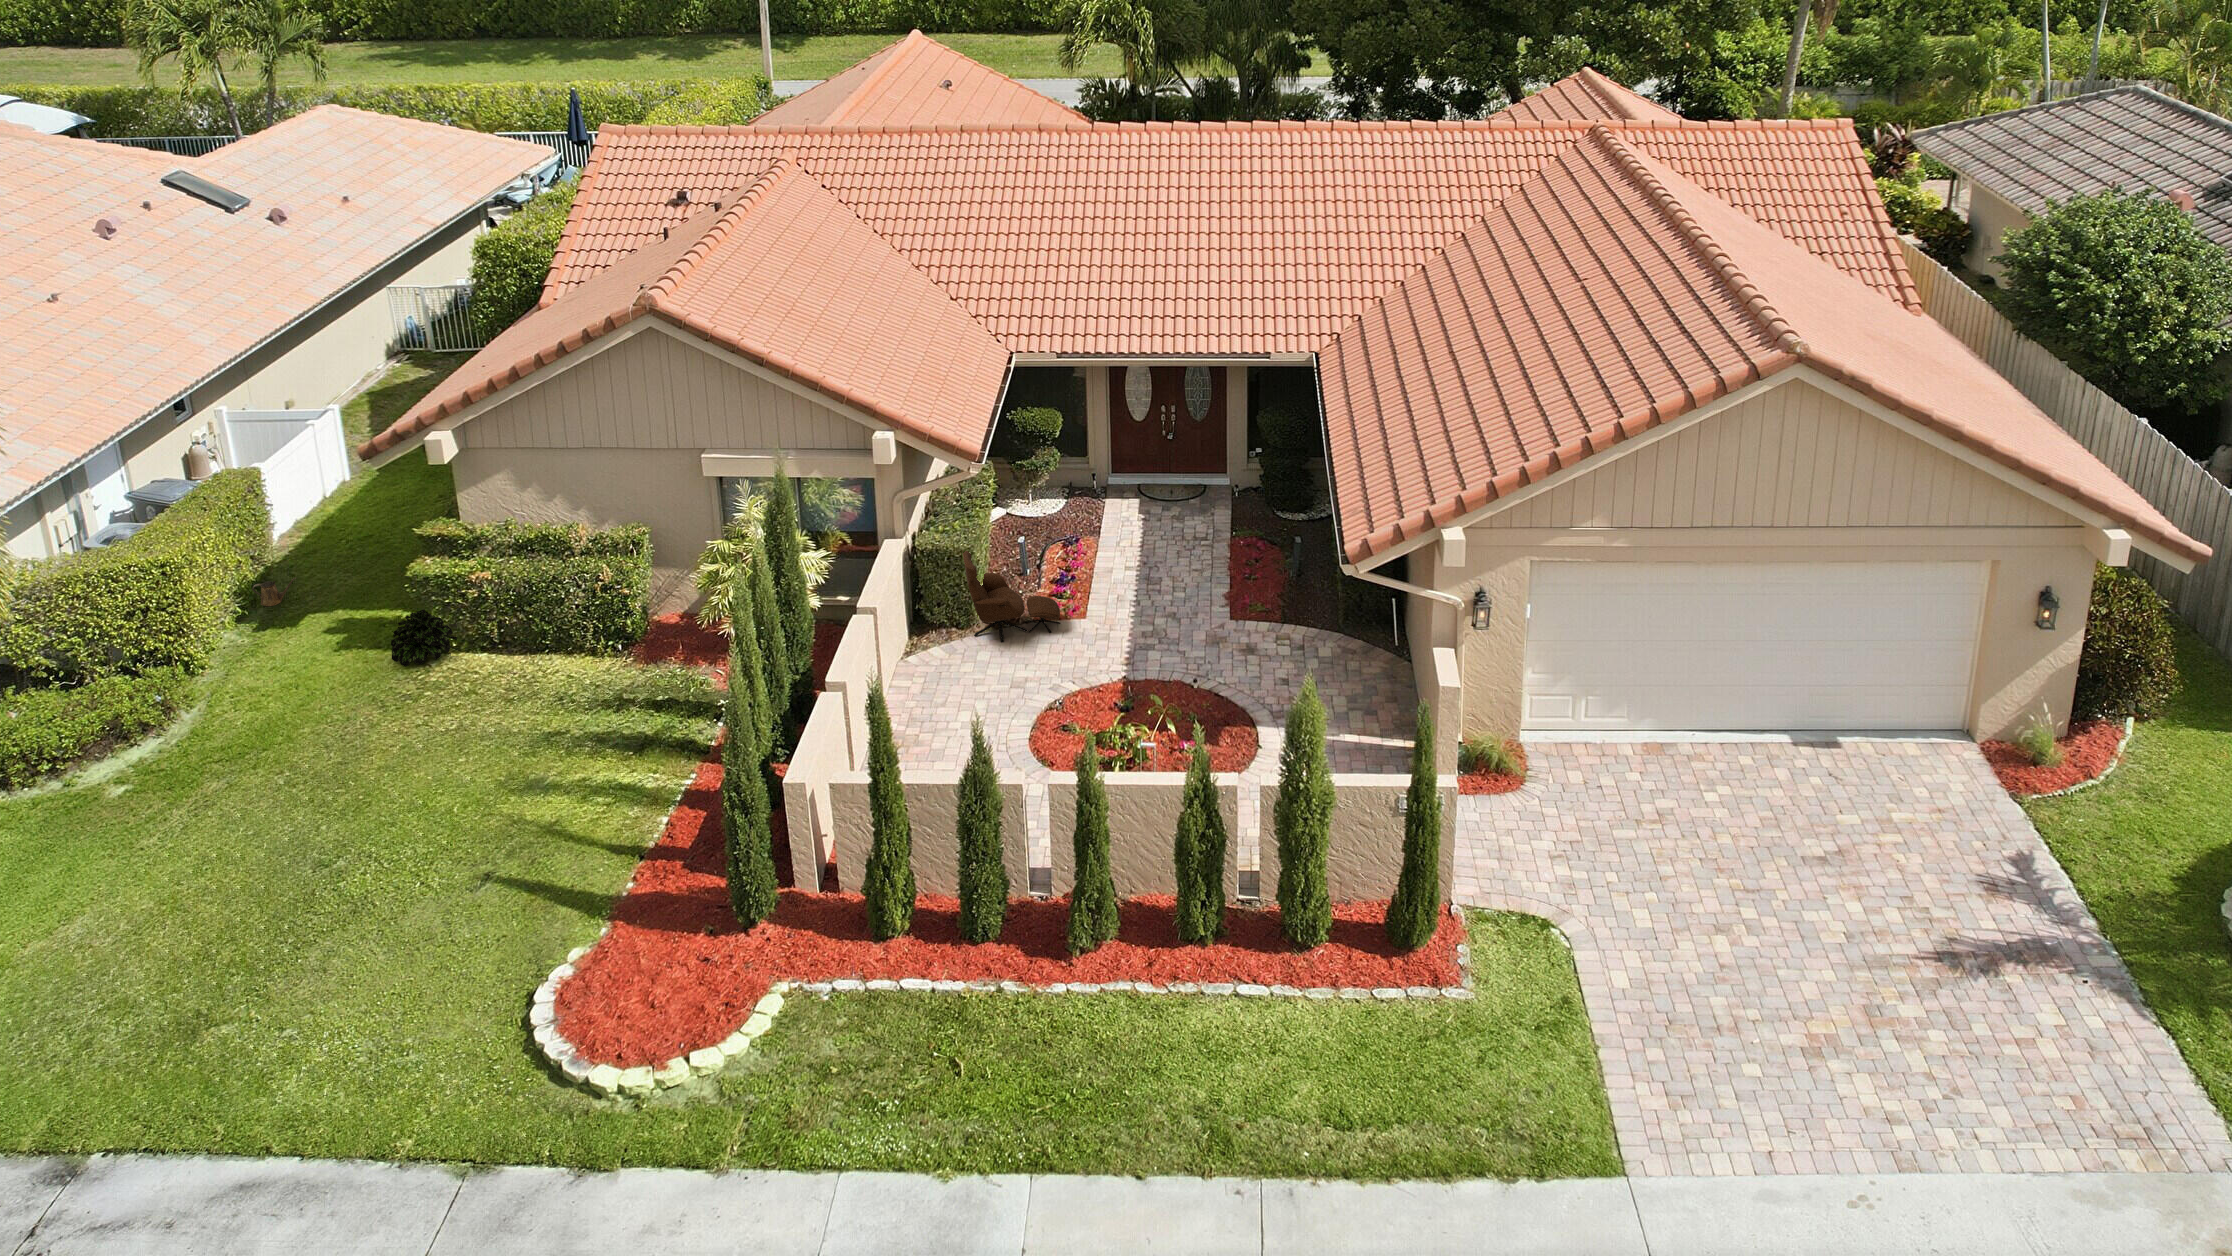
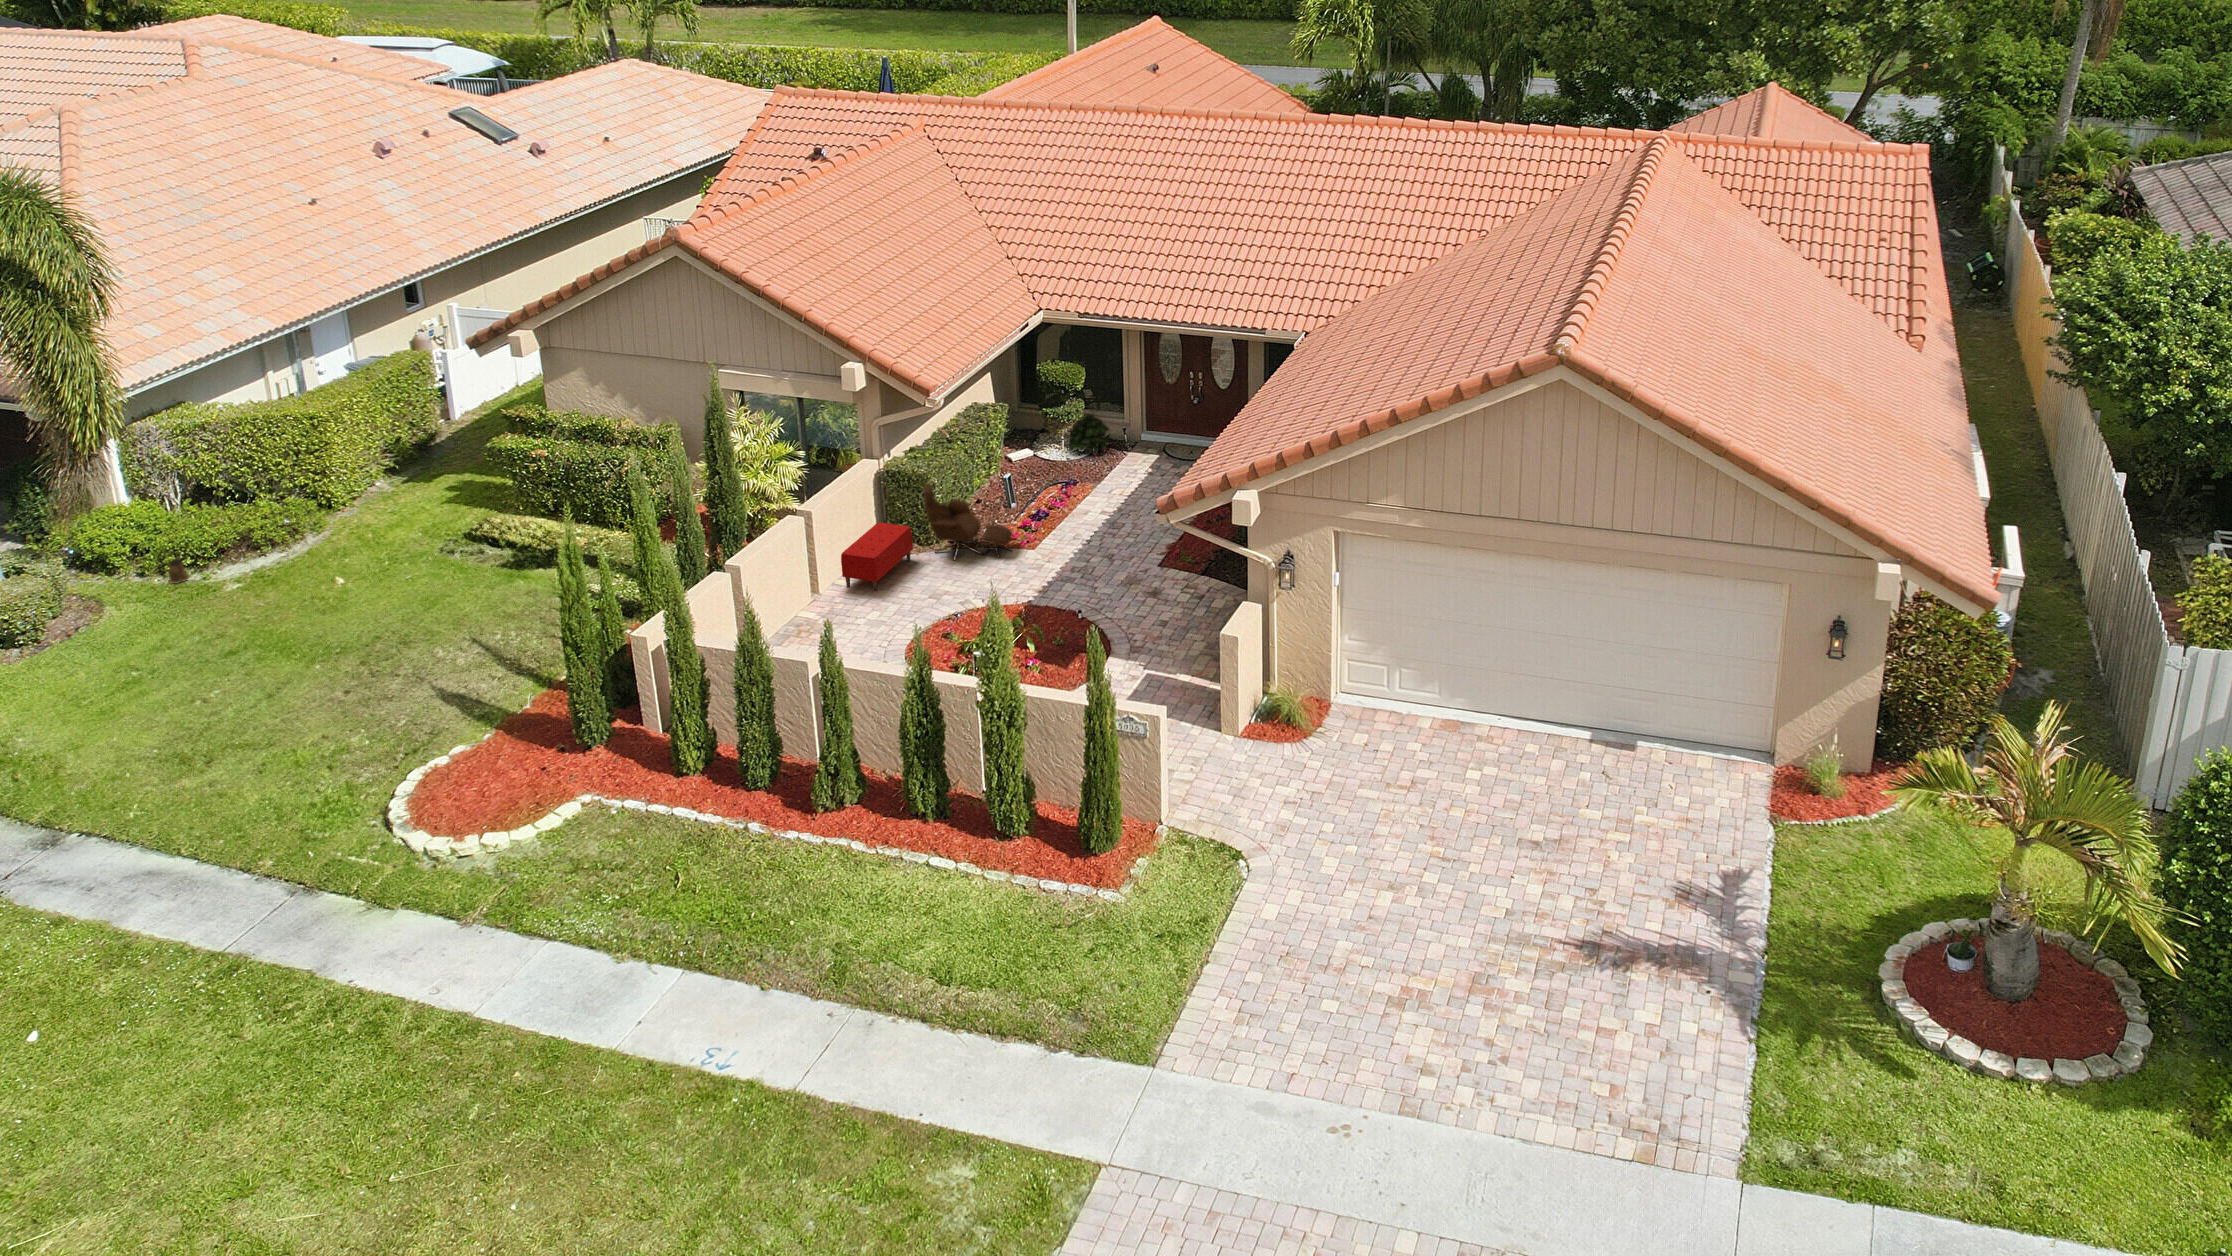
watering can: present [252,578,296,606] -> present [166,558,189,584]
potted plant: present [391,610,457,667] -> present [1068,414,1110,455]
bench: none [895,610,955,689] -> present [841,522,913,592]

